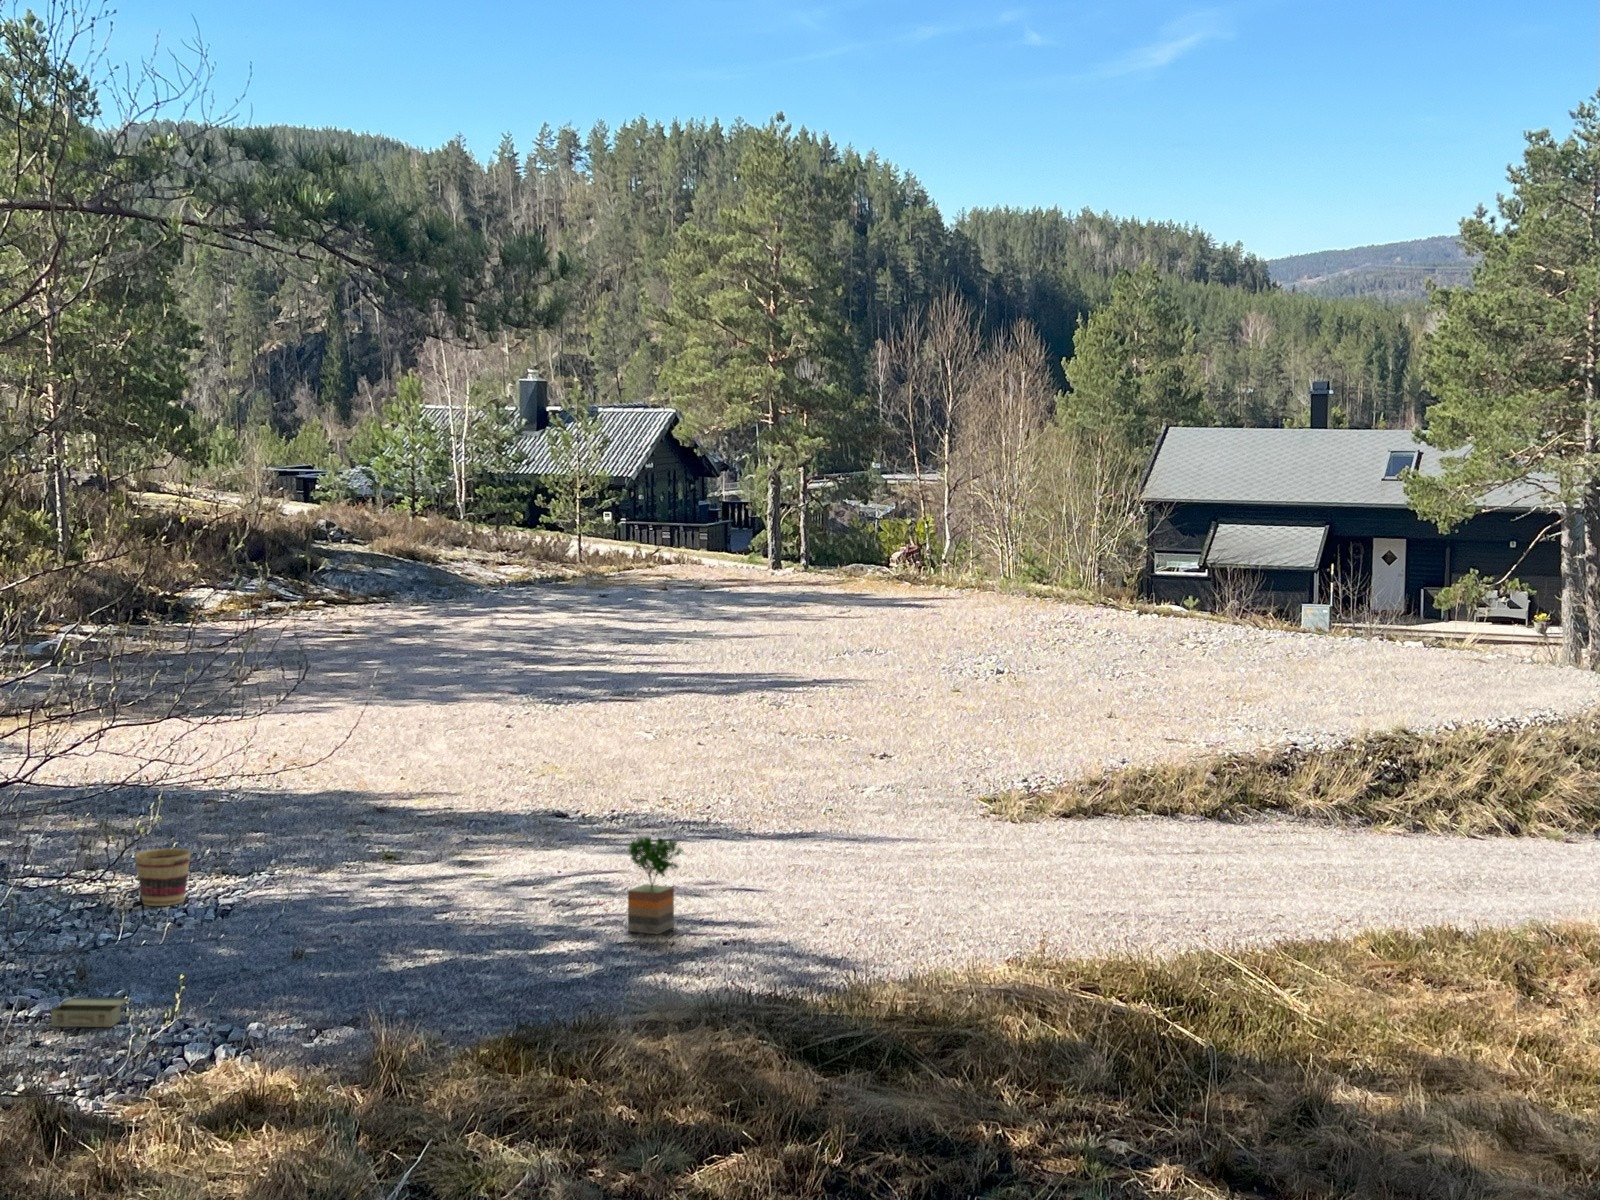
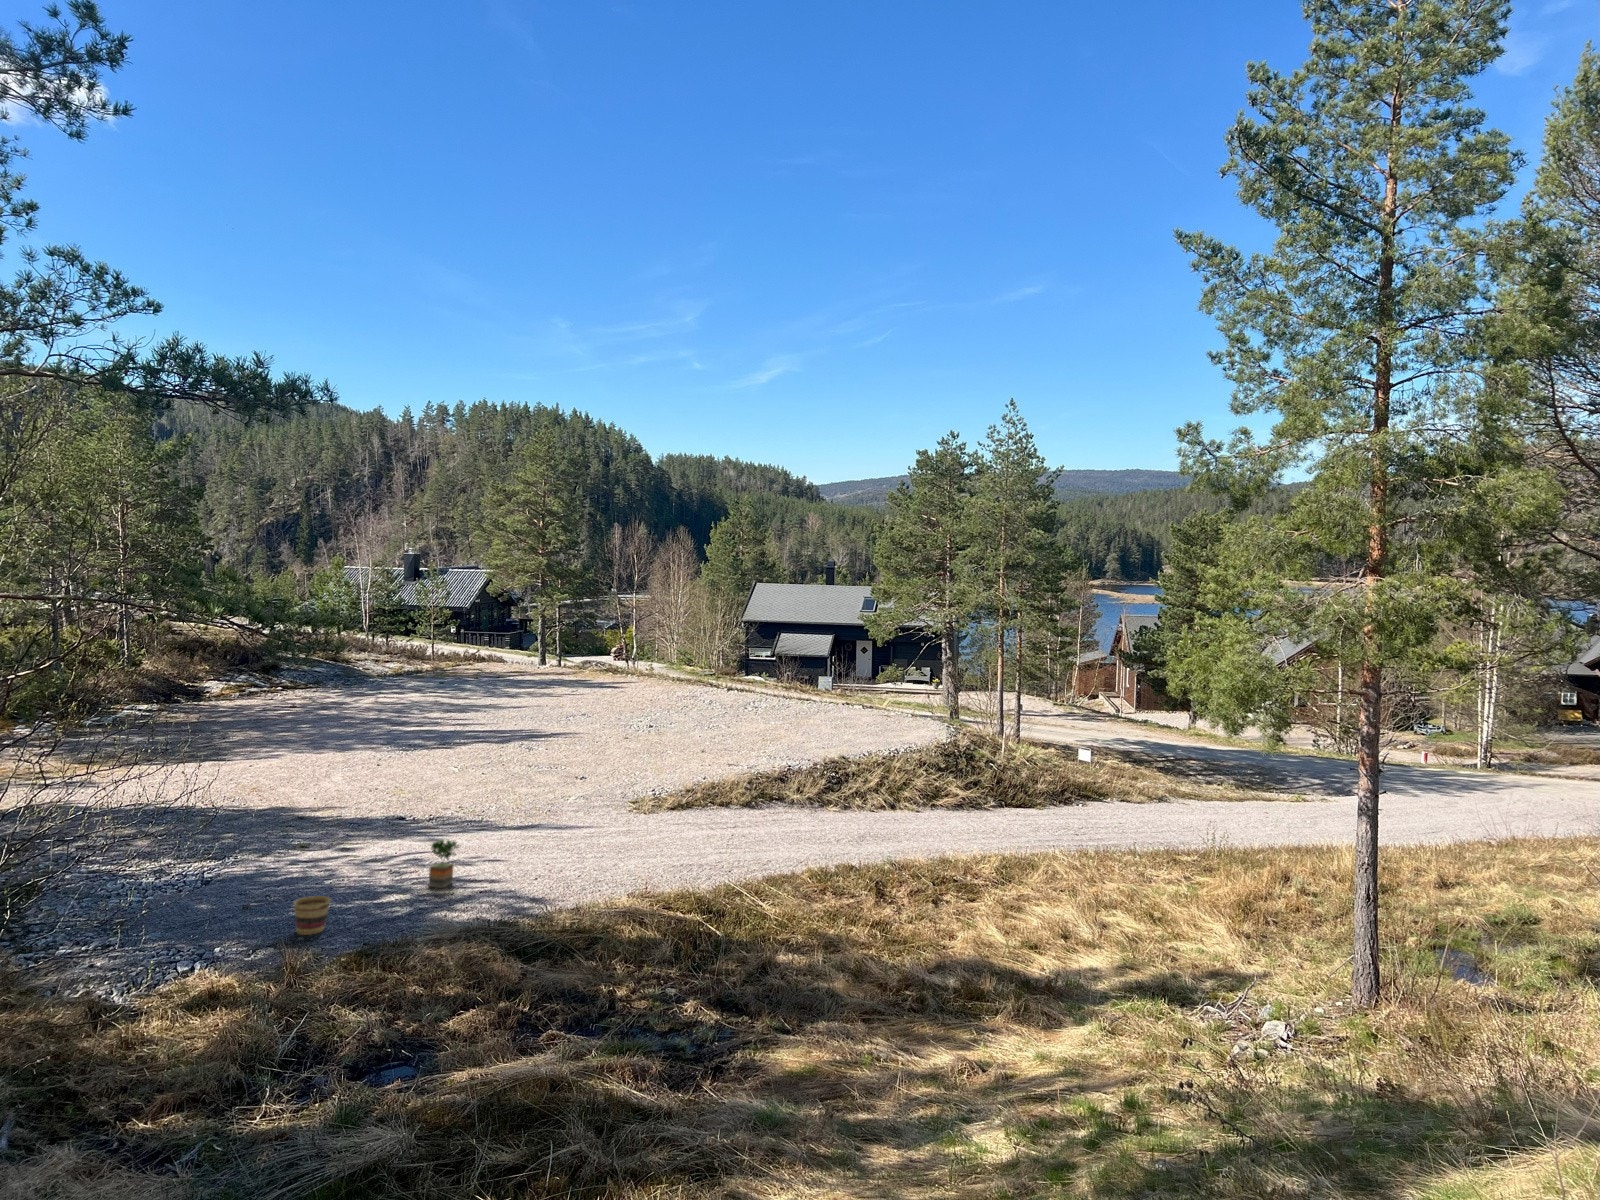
basket: present [135,848,191,906] -> present [294,896,330,935]
toolbox: present [51,997,128,1027] -> none [99,938,147,957]

